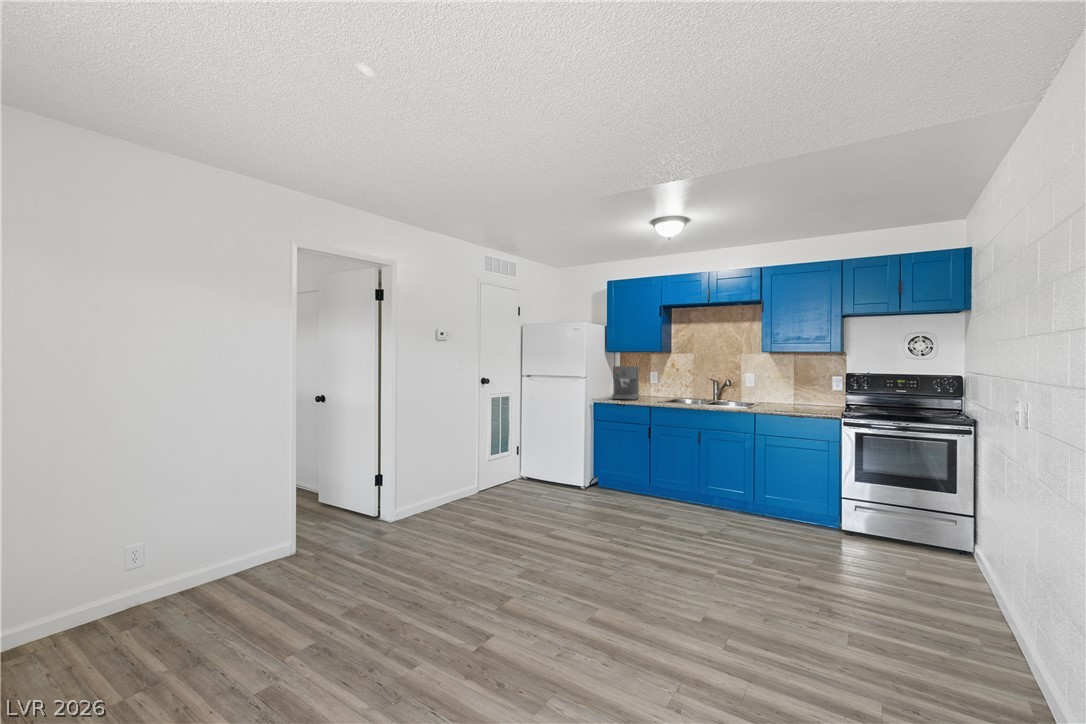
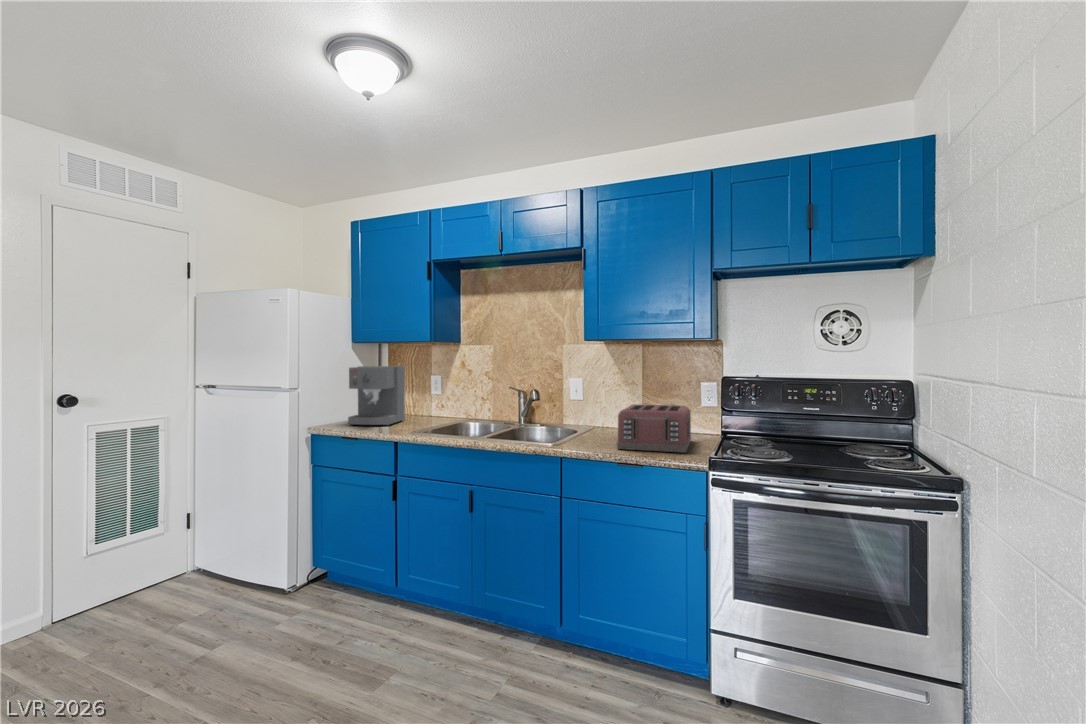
toaster: none [786,388,828,412] -> present [617,404,691,453]

